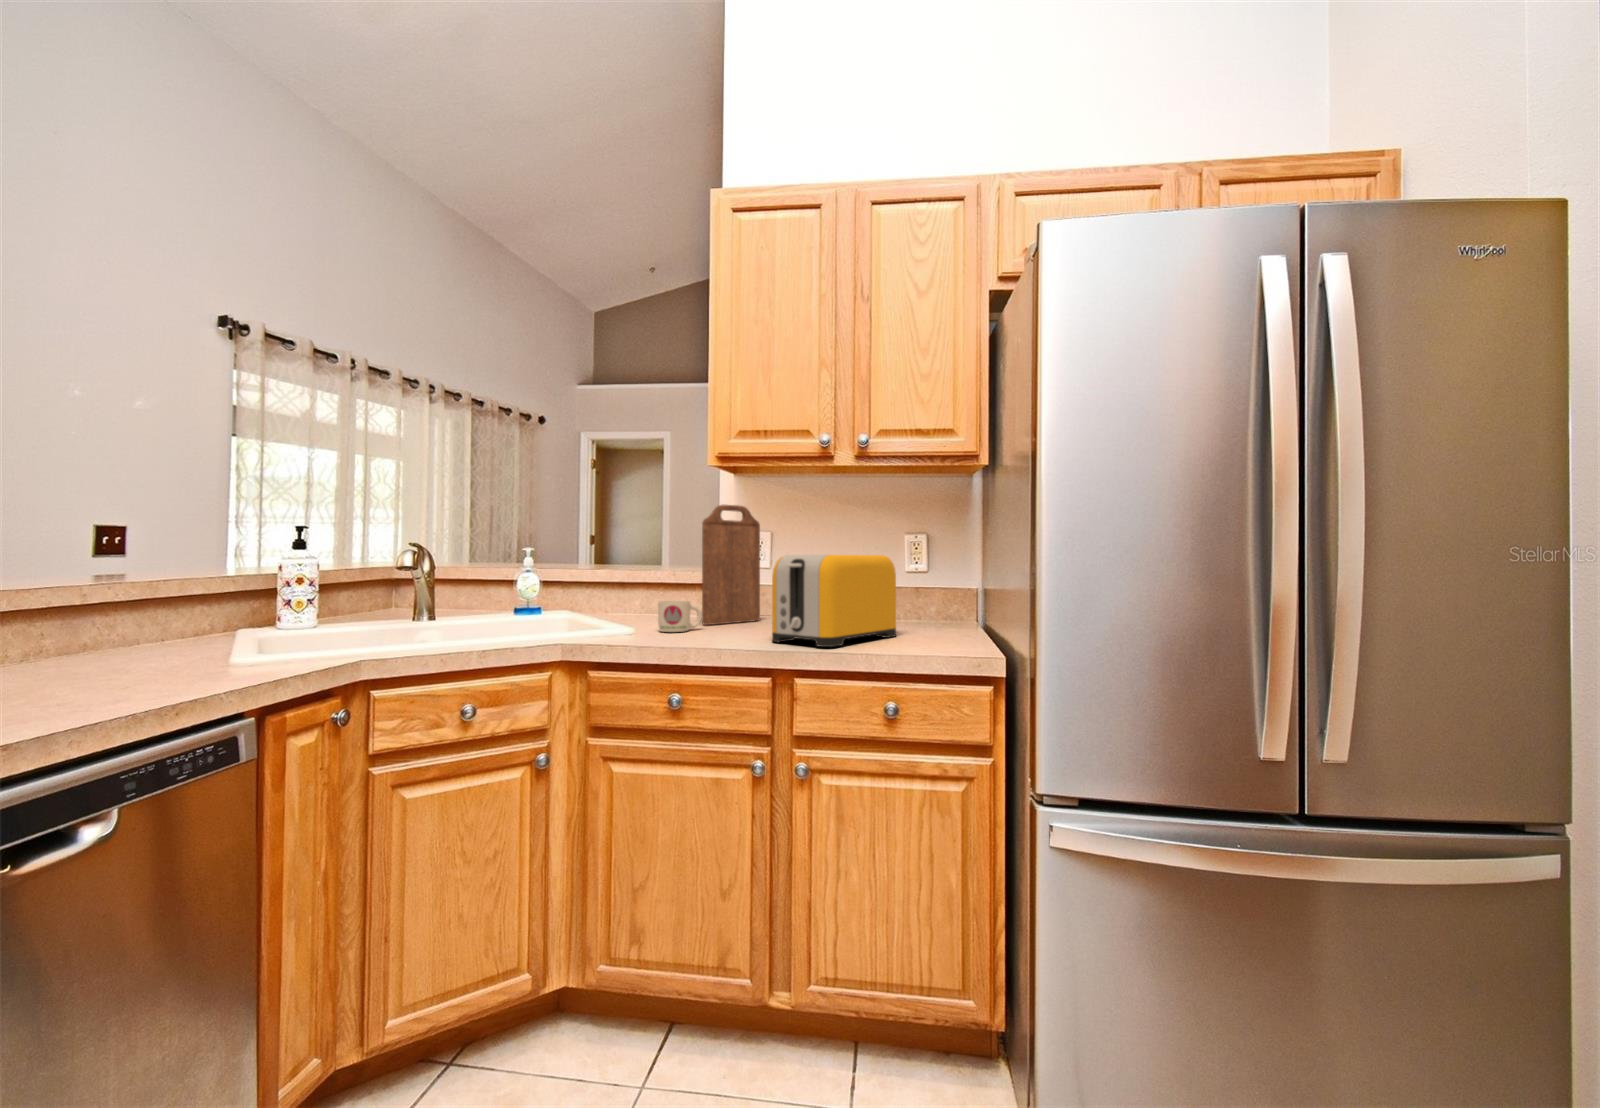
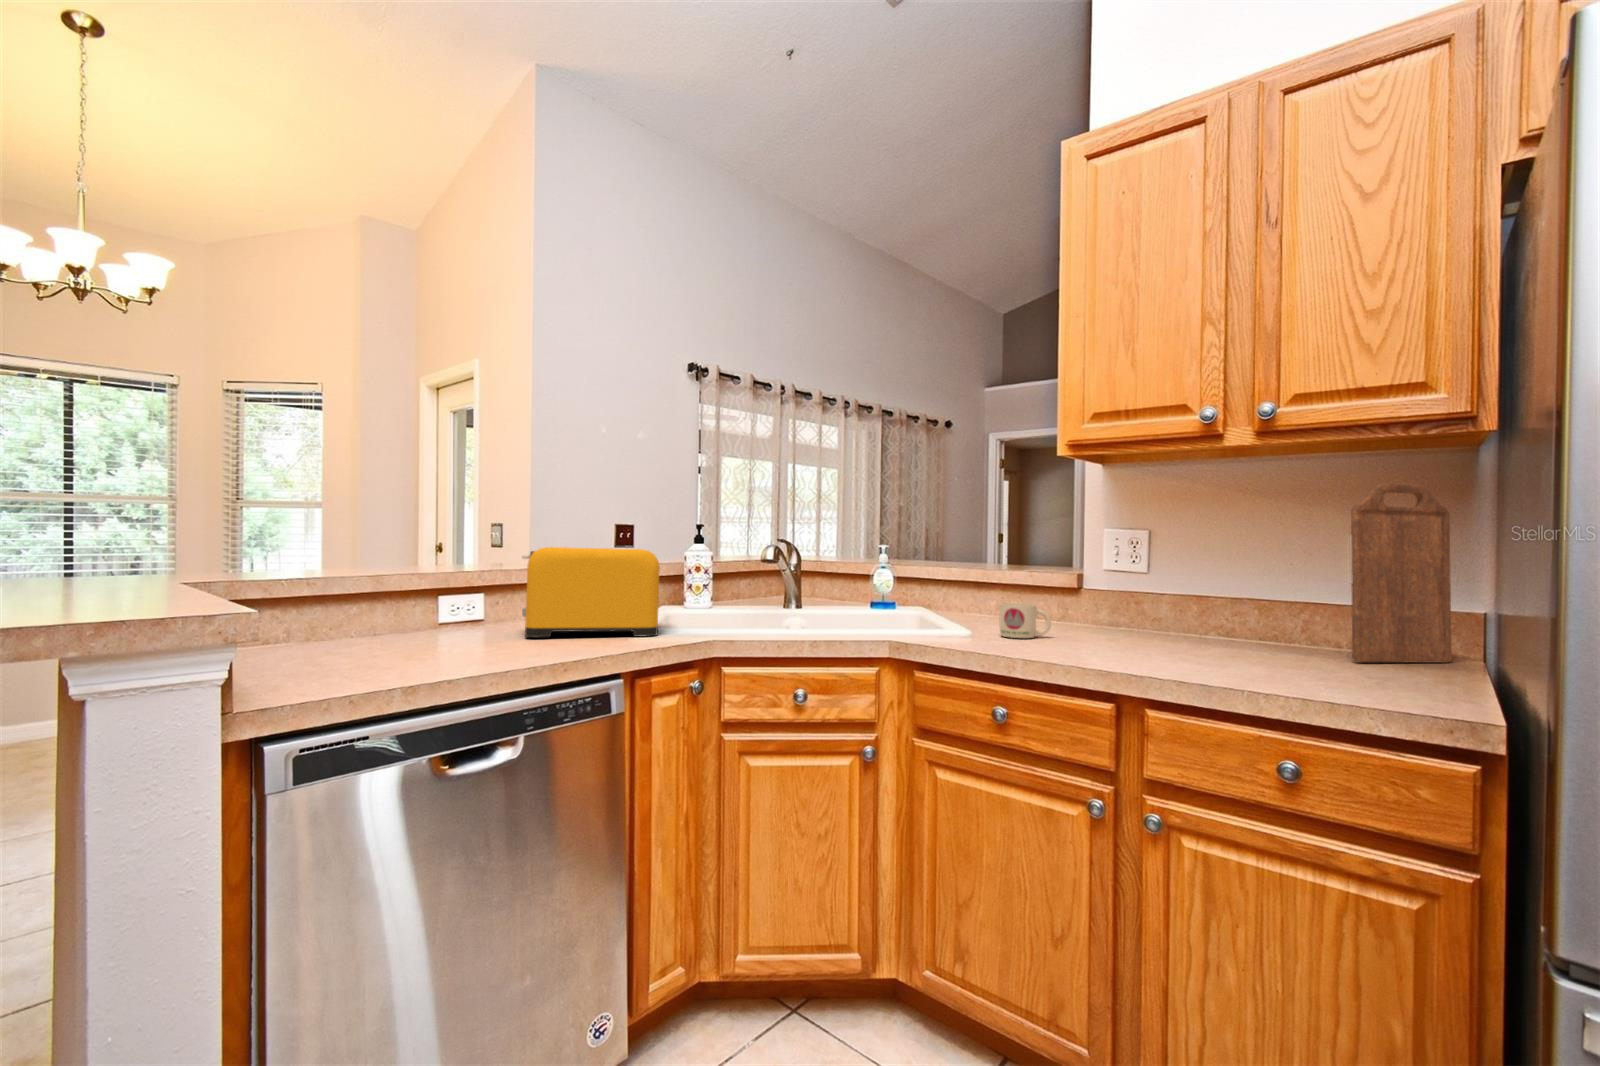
cutting board: present [702,505,760,625] -> present [1351,483,1451,663]
toaster: present [772,555,896,647] -> present [522,547,660,637]

